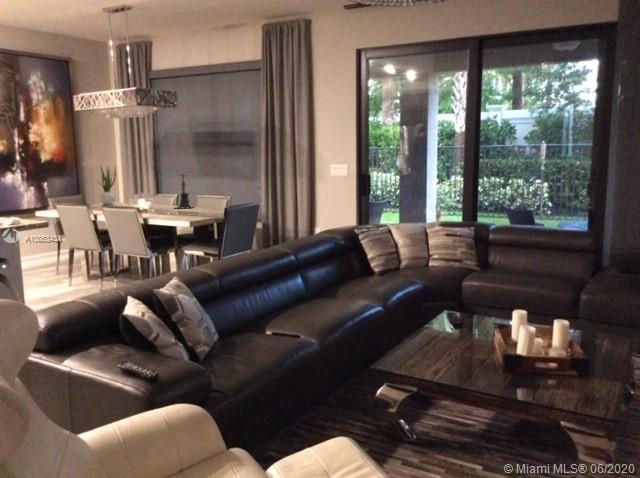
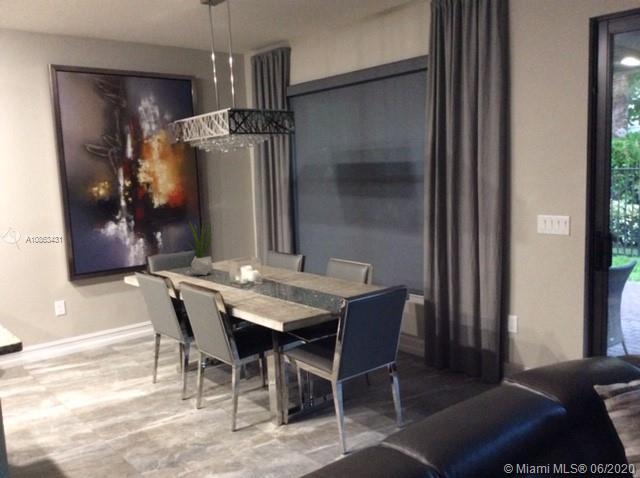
candle holder: present [177,174,191,209] -> none [262,237,300,302]

